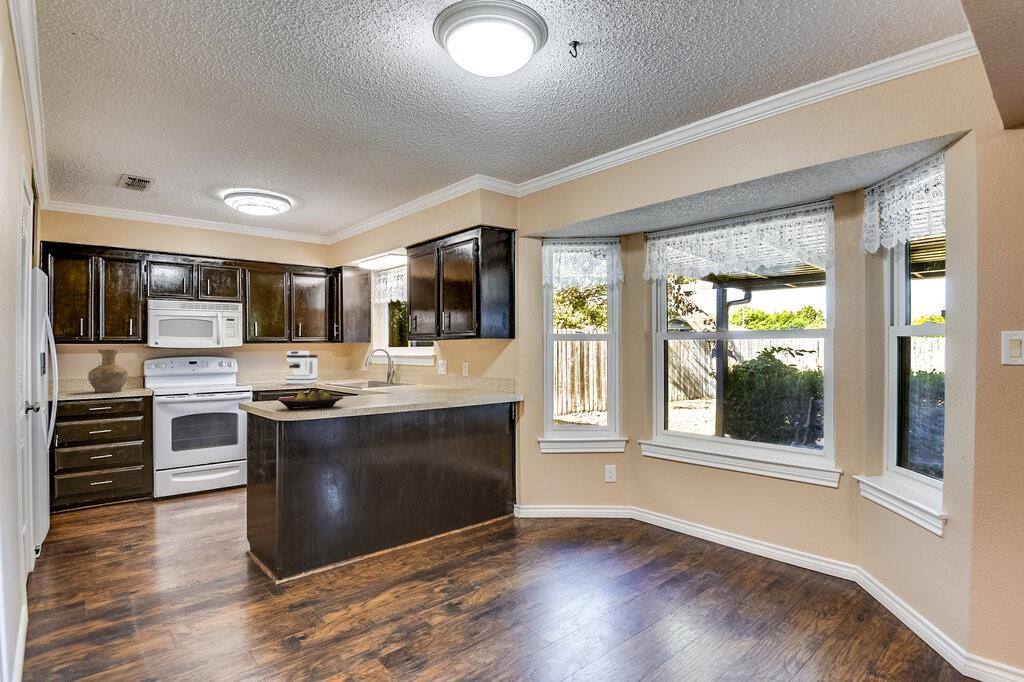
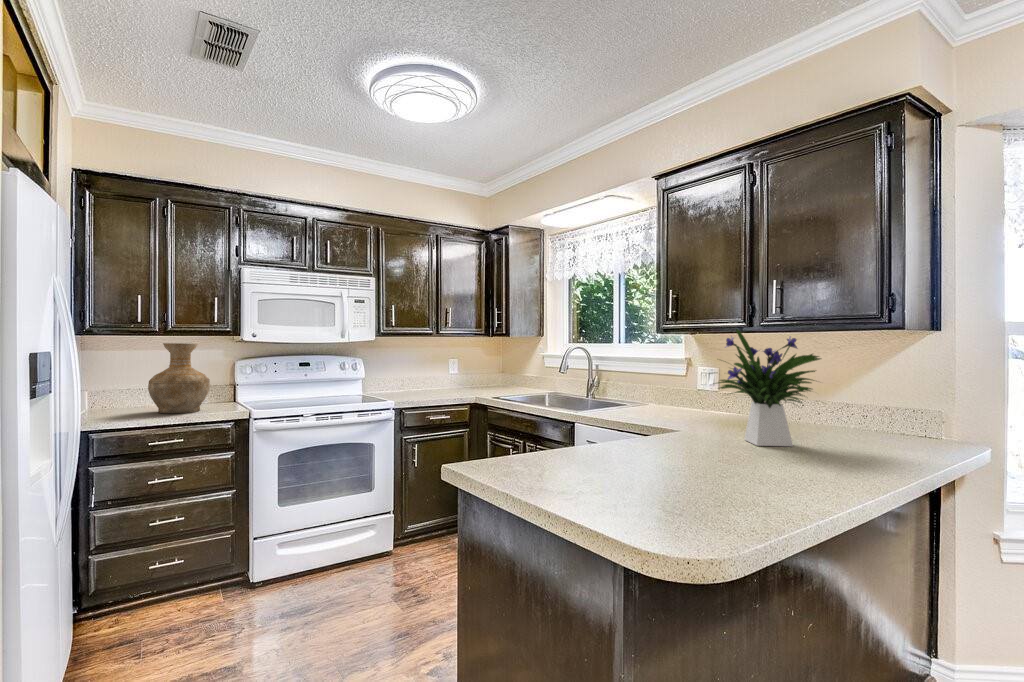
flower arrangement: none [394,344,446,399] -> present [718,329,821,446]
coffee maker: present [286,351,317,383] -> none [433,347,475,396]
fruit bowl: present [278,390,343,409] -> none [545,437,689,491]

